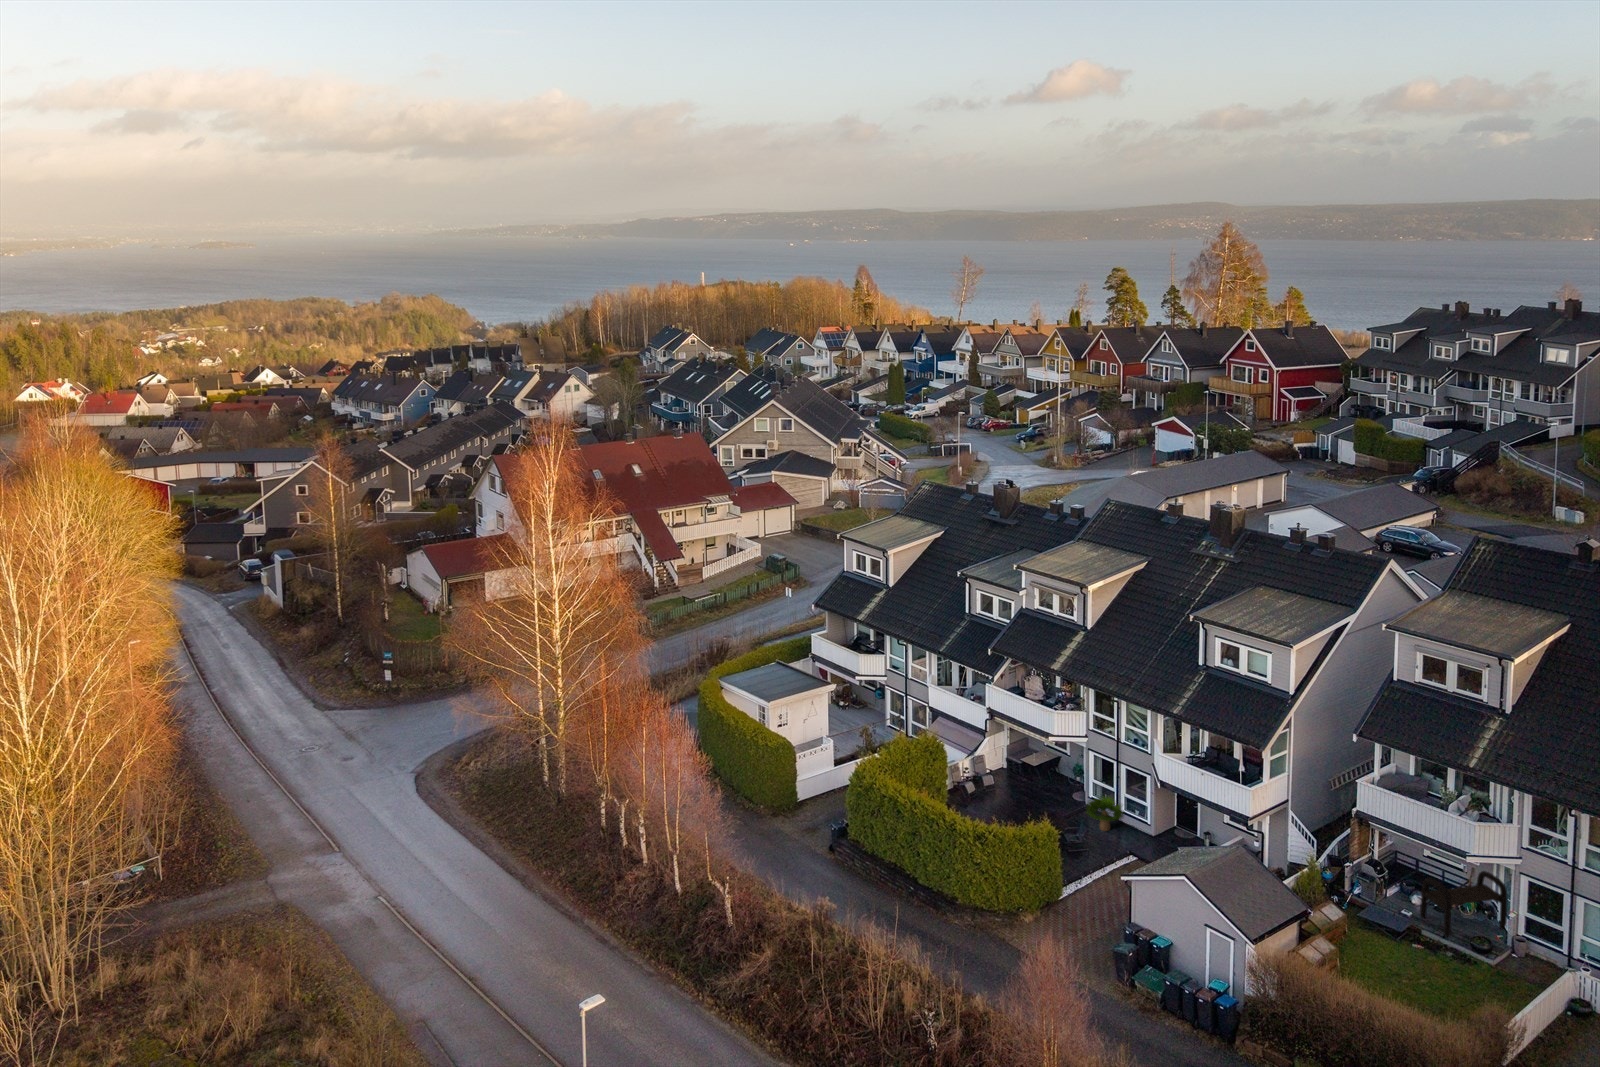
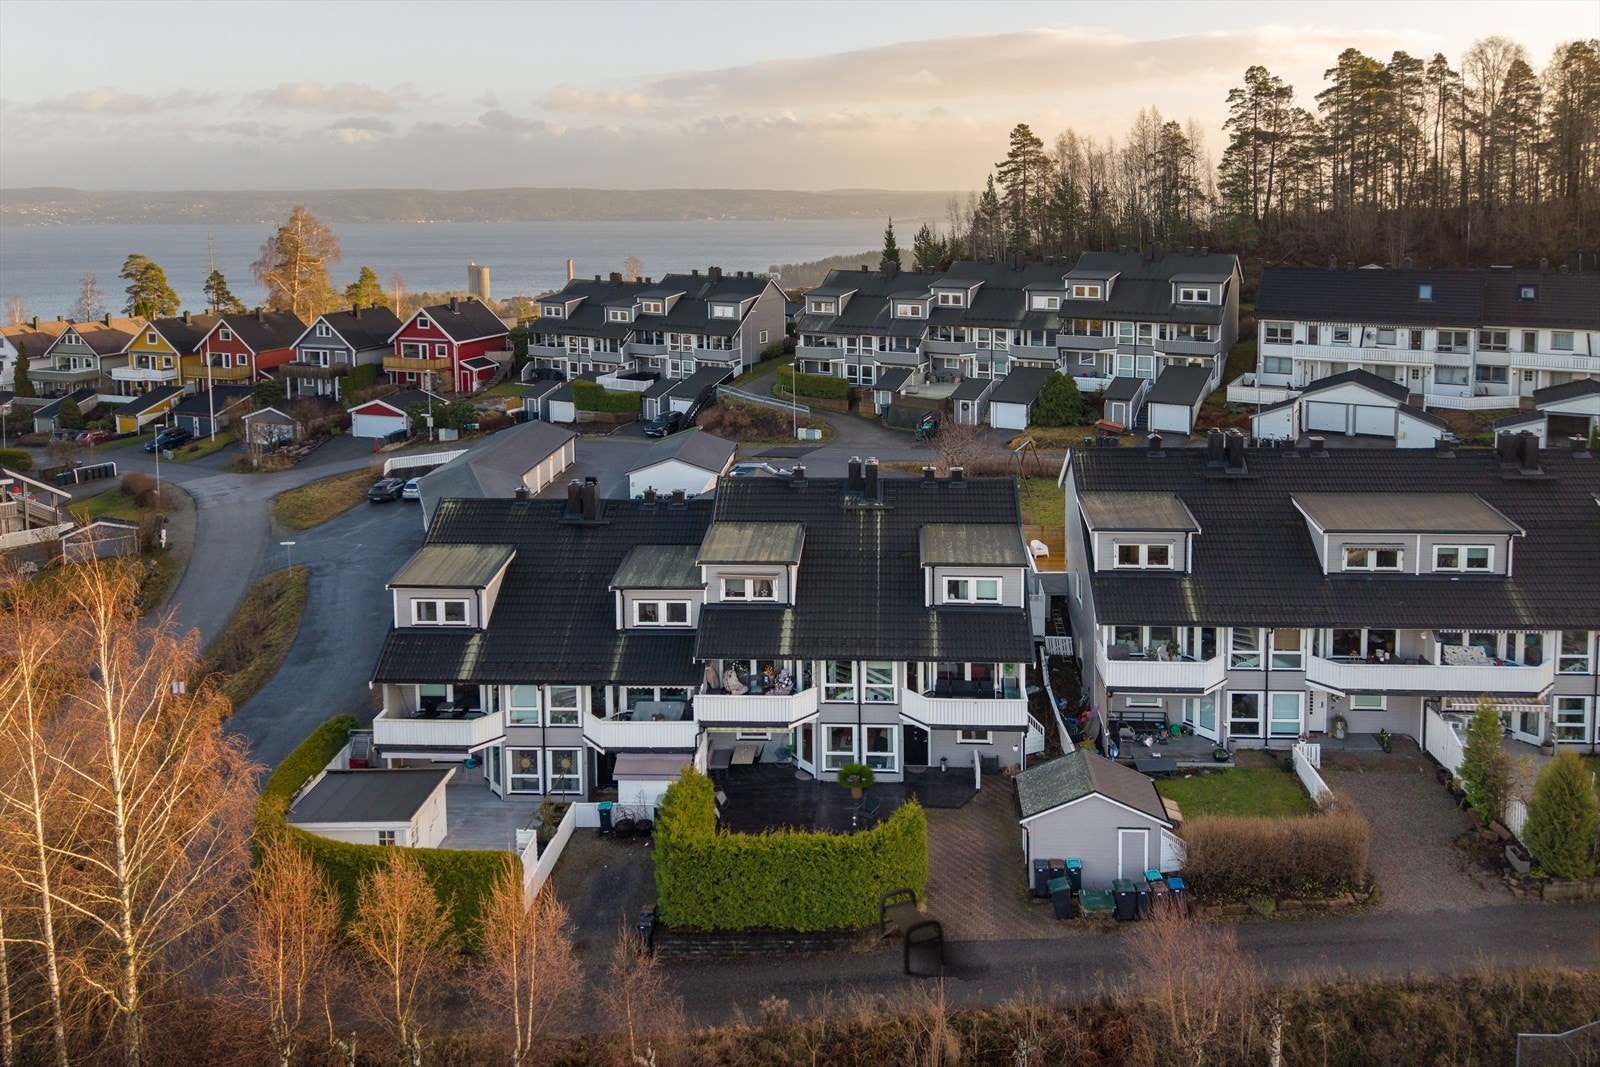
bench: present [1420,871,1508,937] -> present [879,887,945,973]

